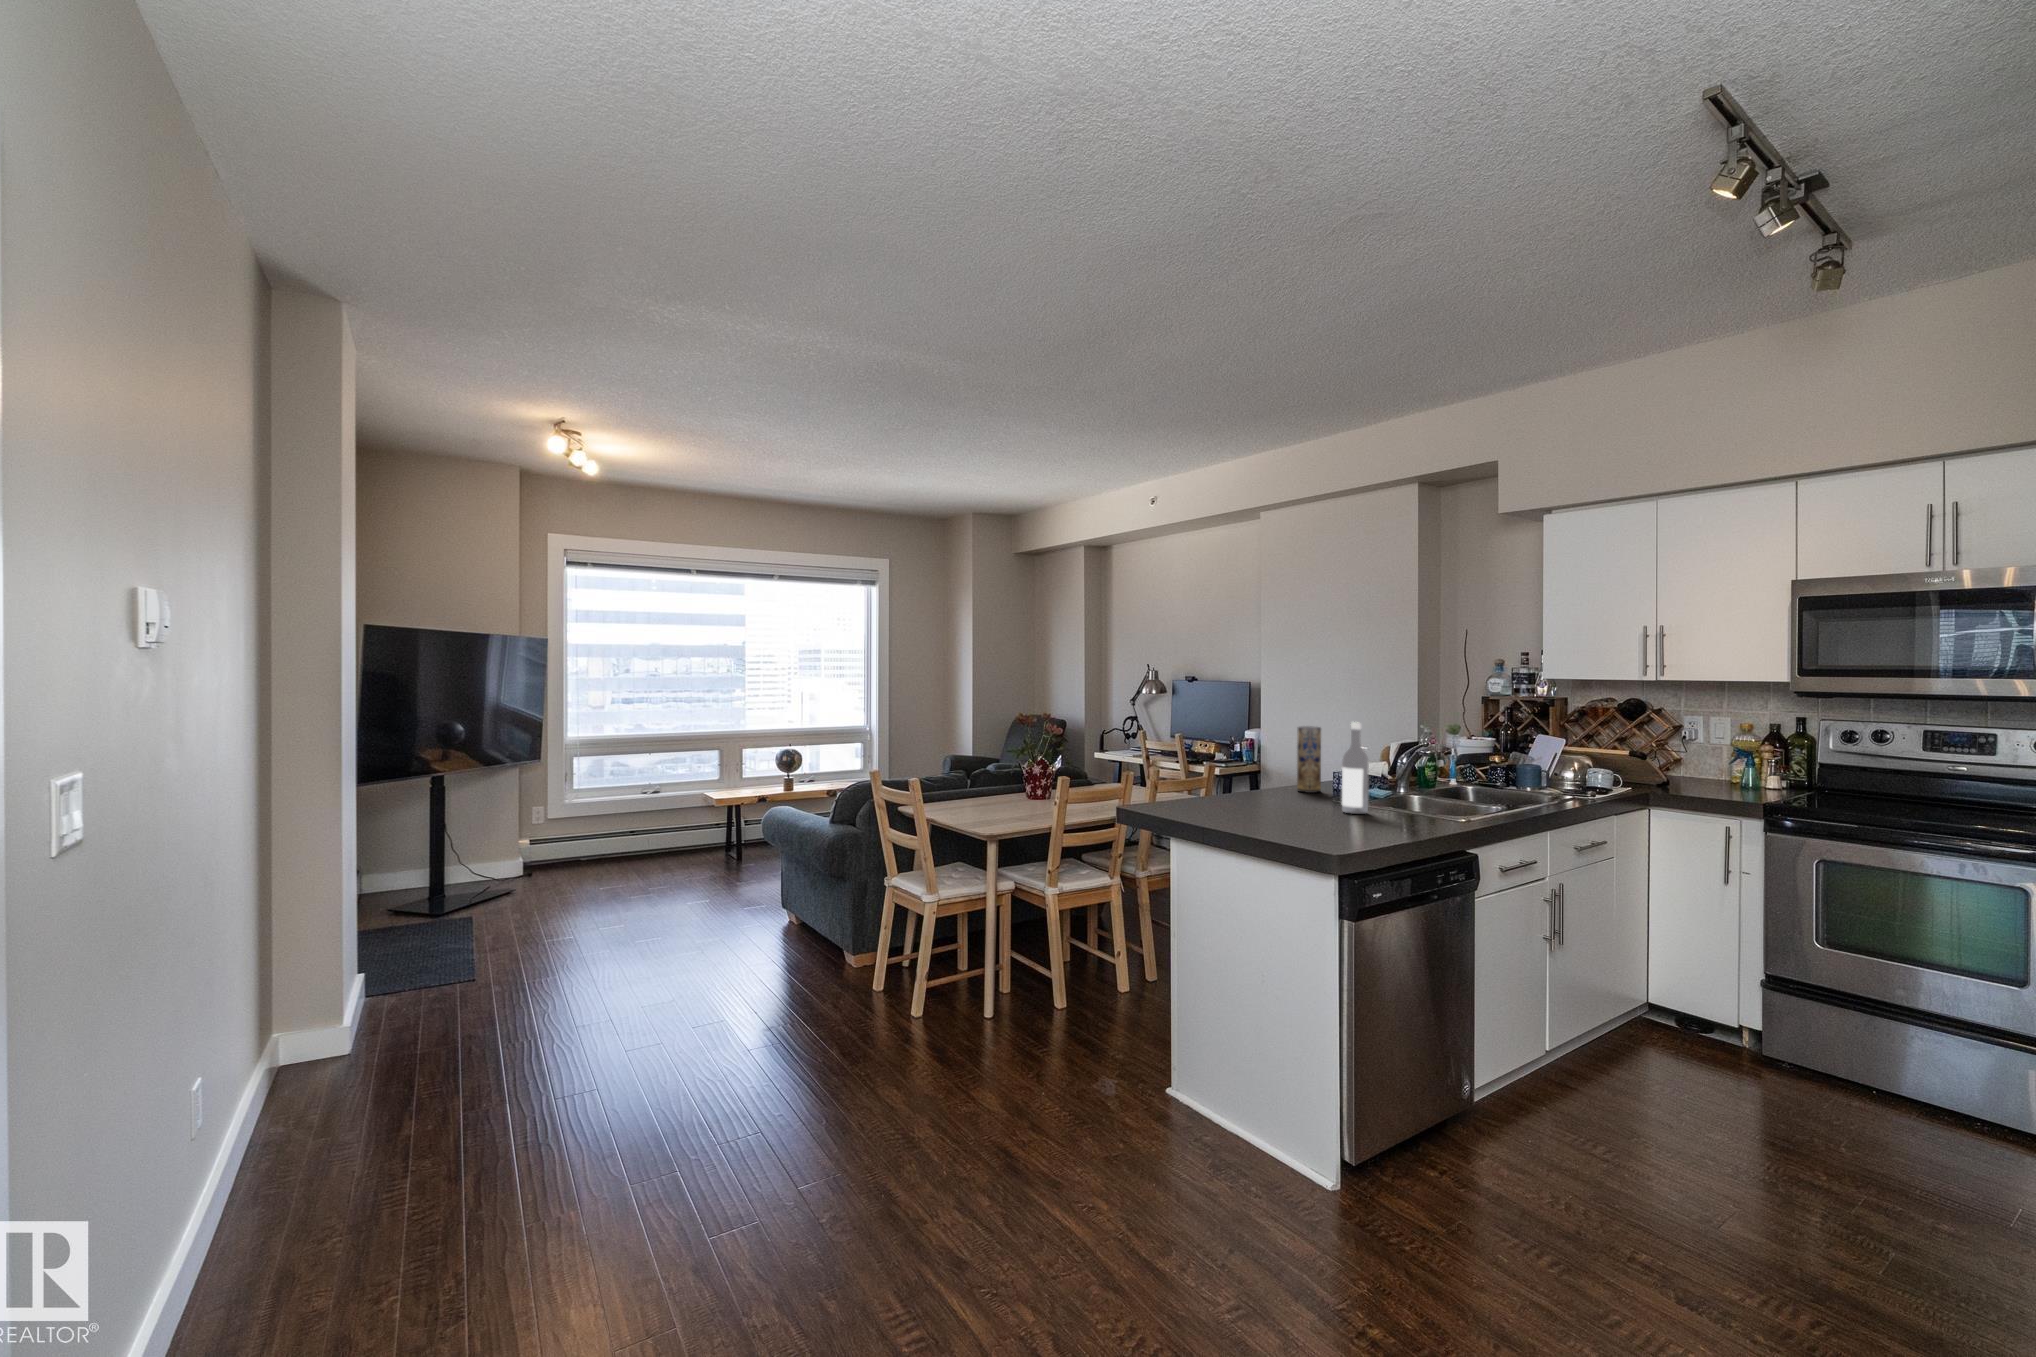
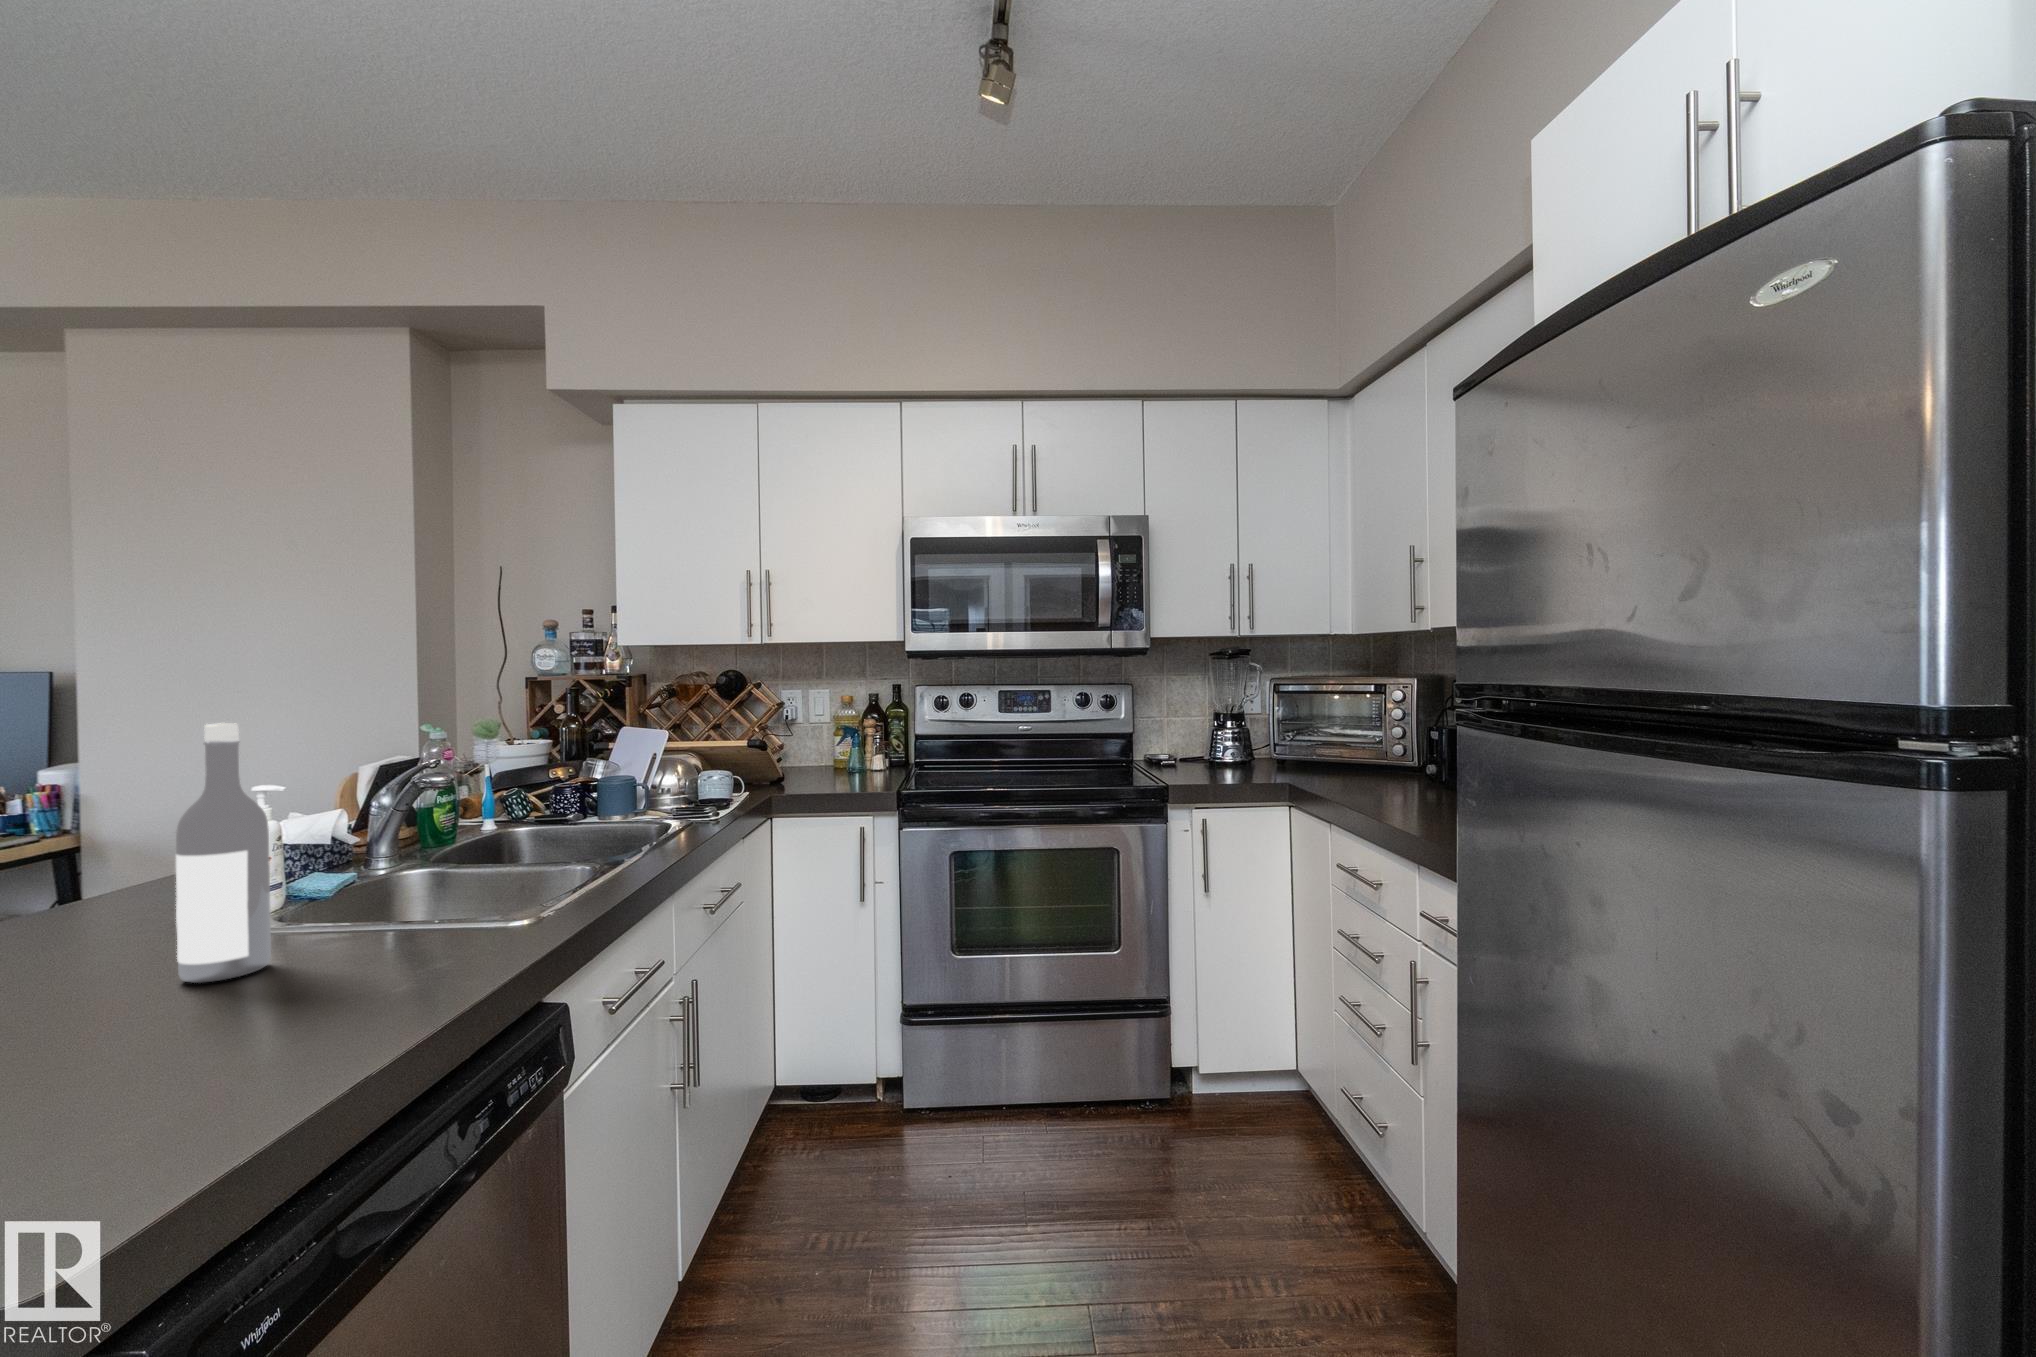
vase: present [1297,726,1321,793] -> none [61,746,150,920]

